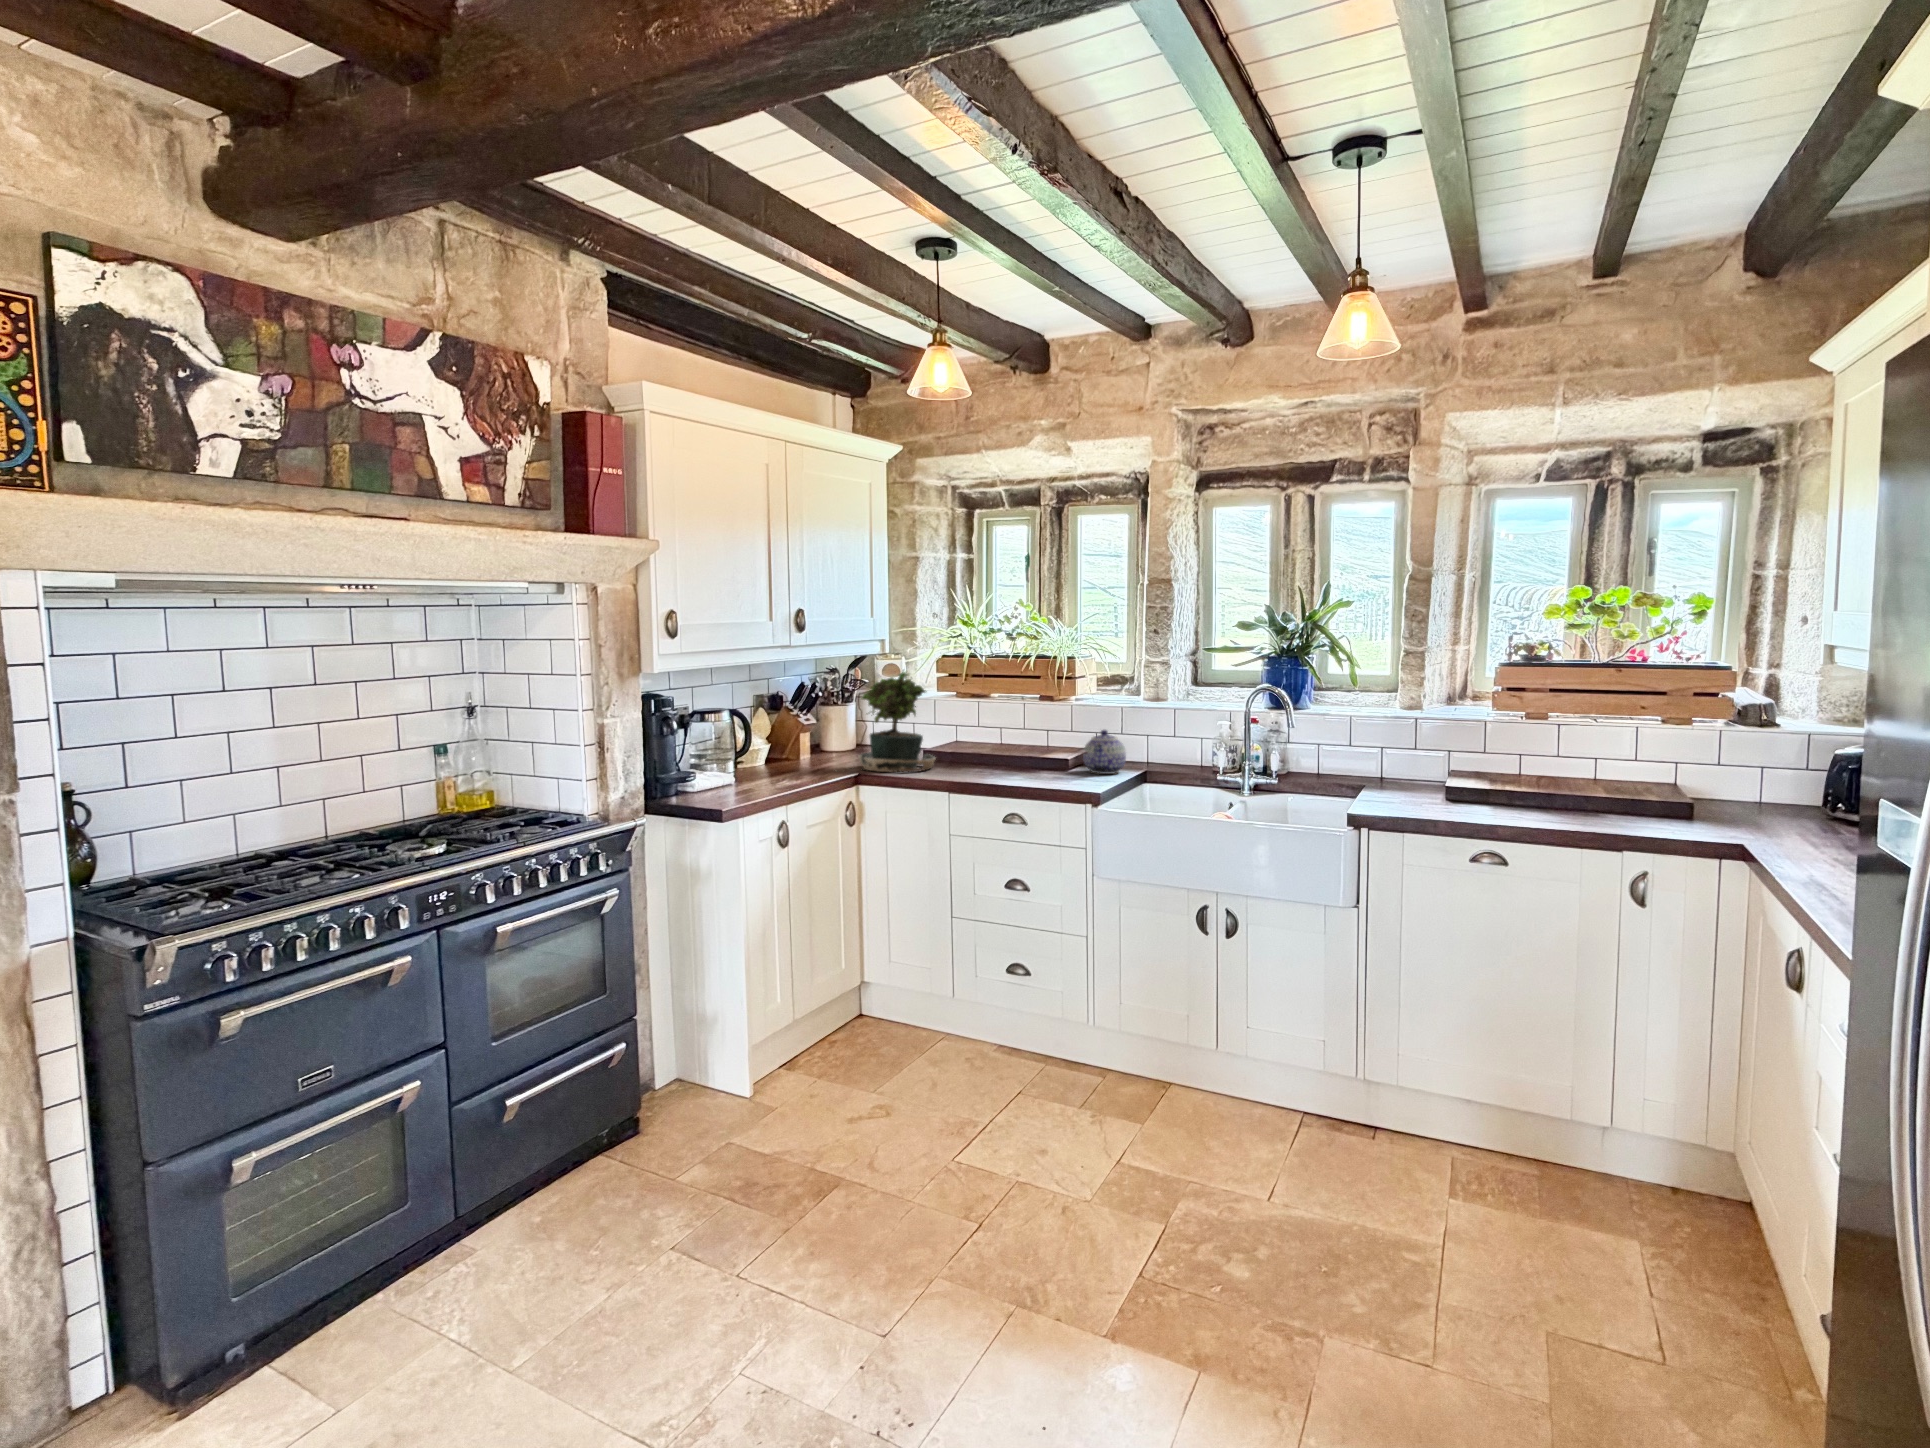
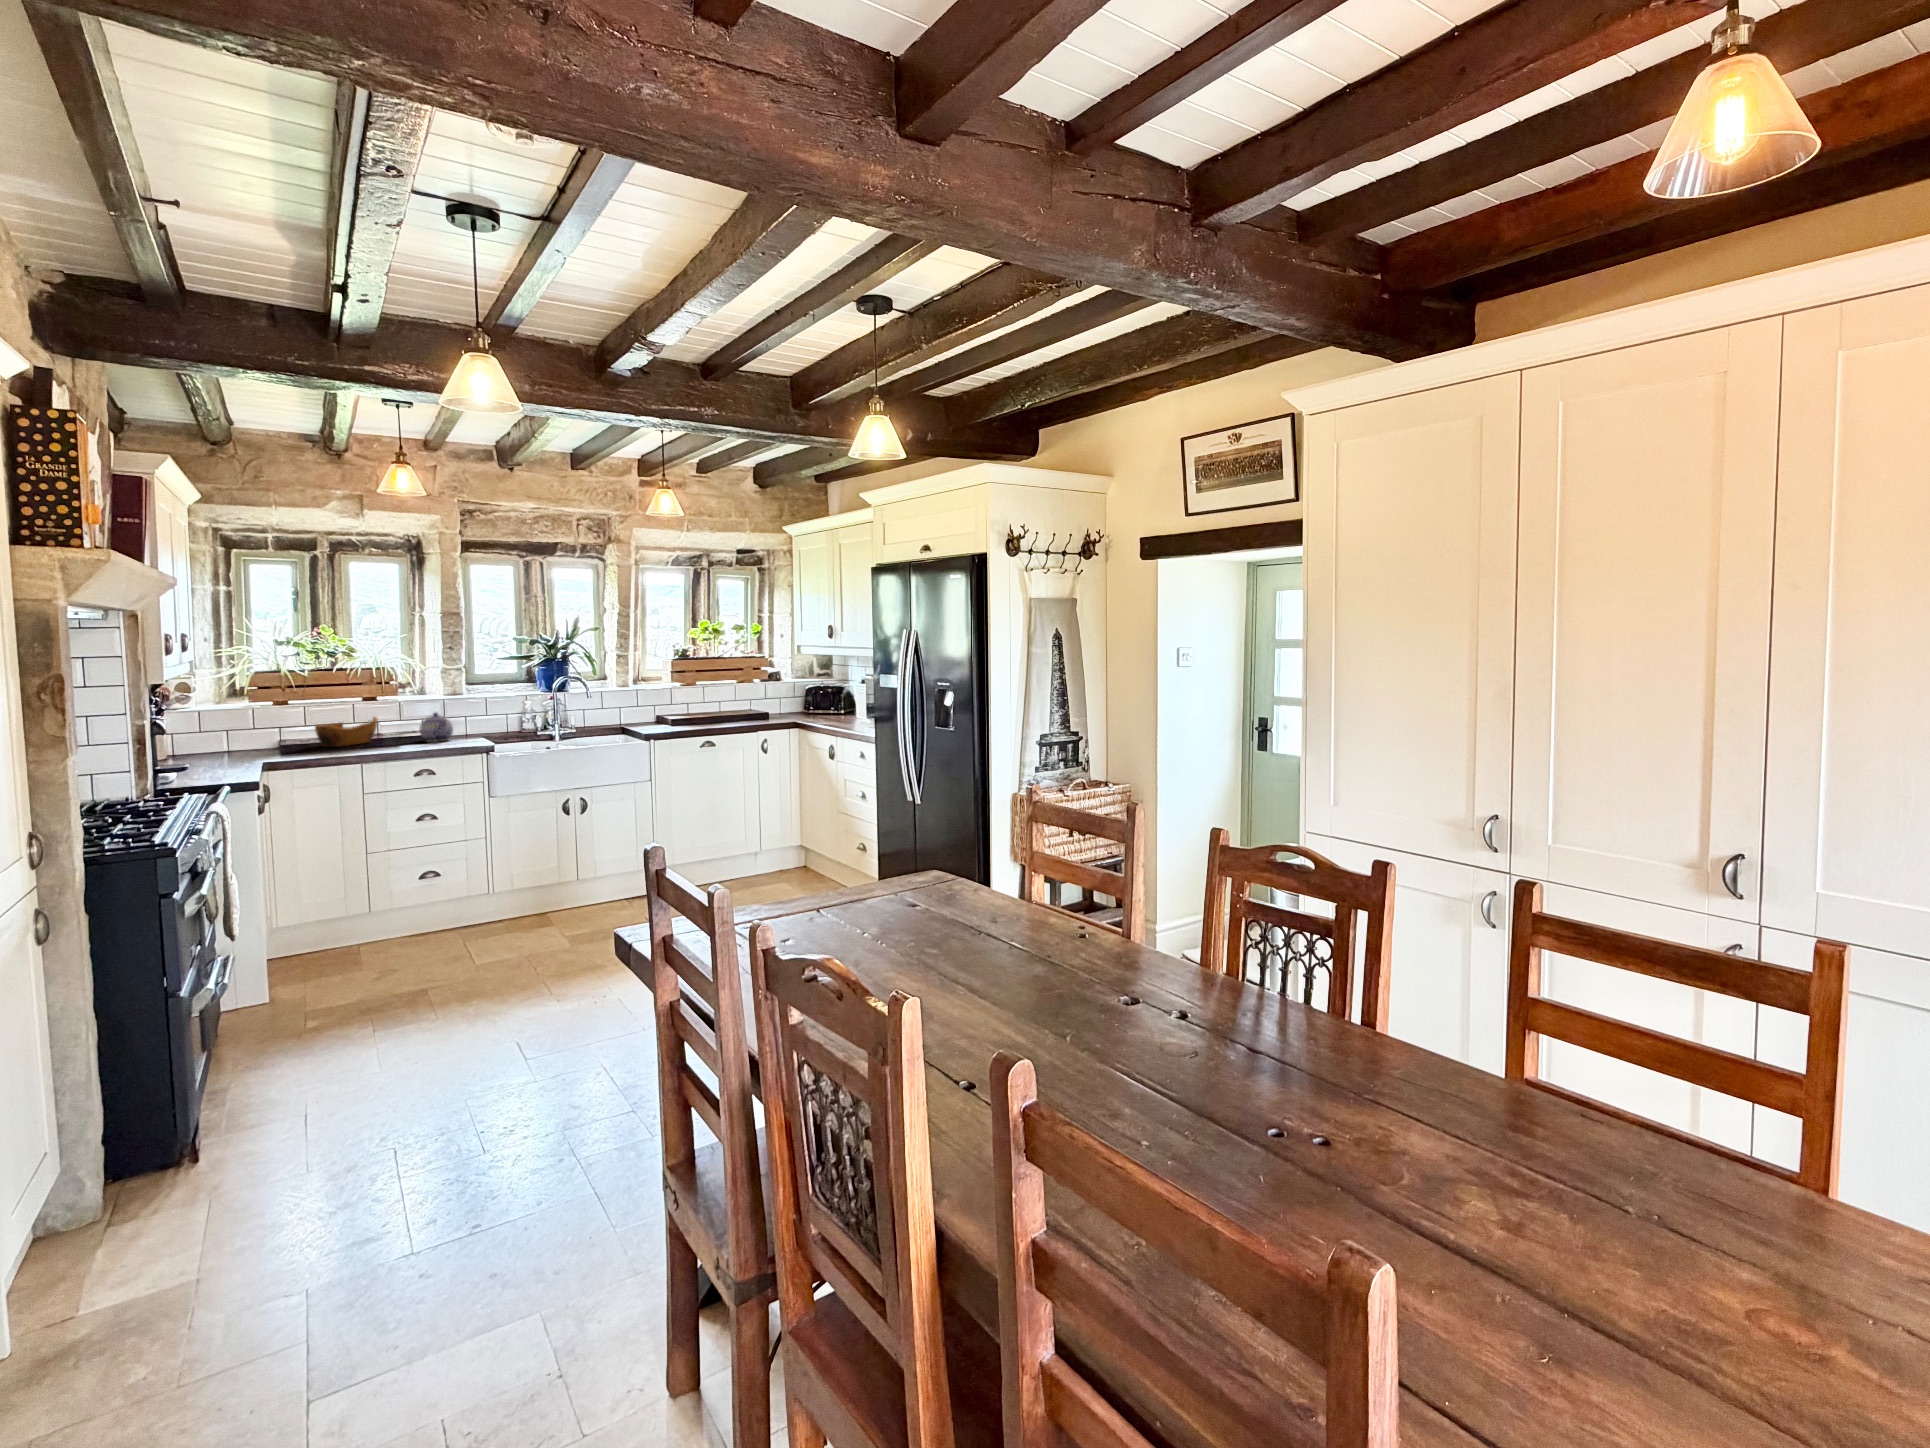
potted plant: present [859,672,936,772] -> none [229,681,313,763]
wooden bowl: none [977,725,1063,764] -> present [315,717,378,747]

